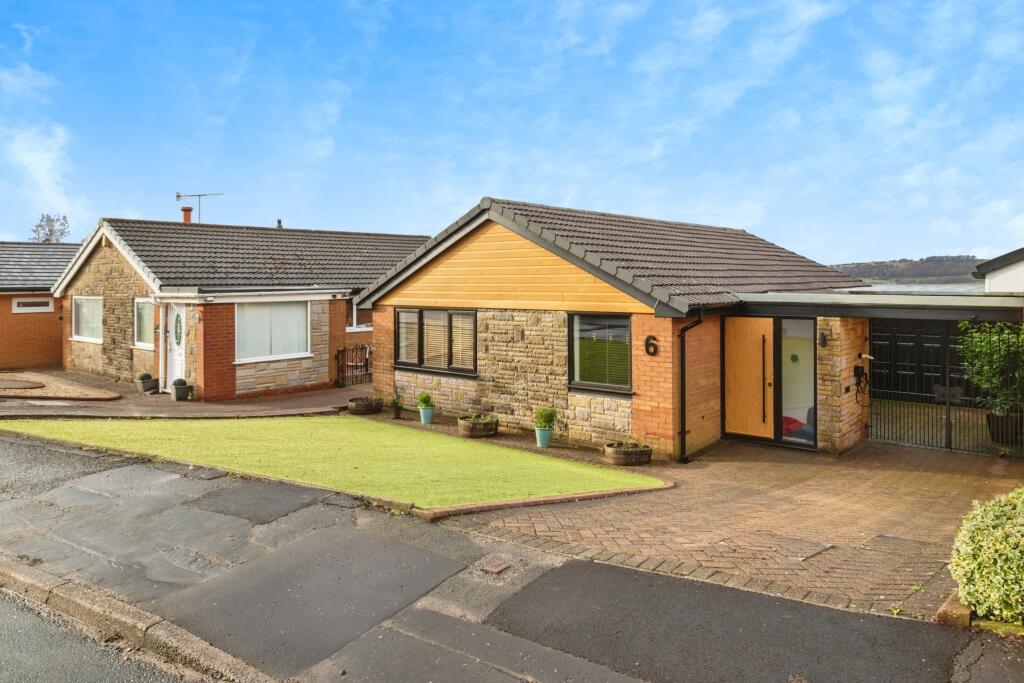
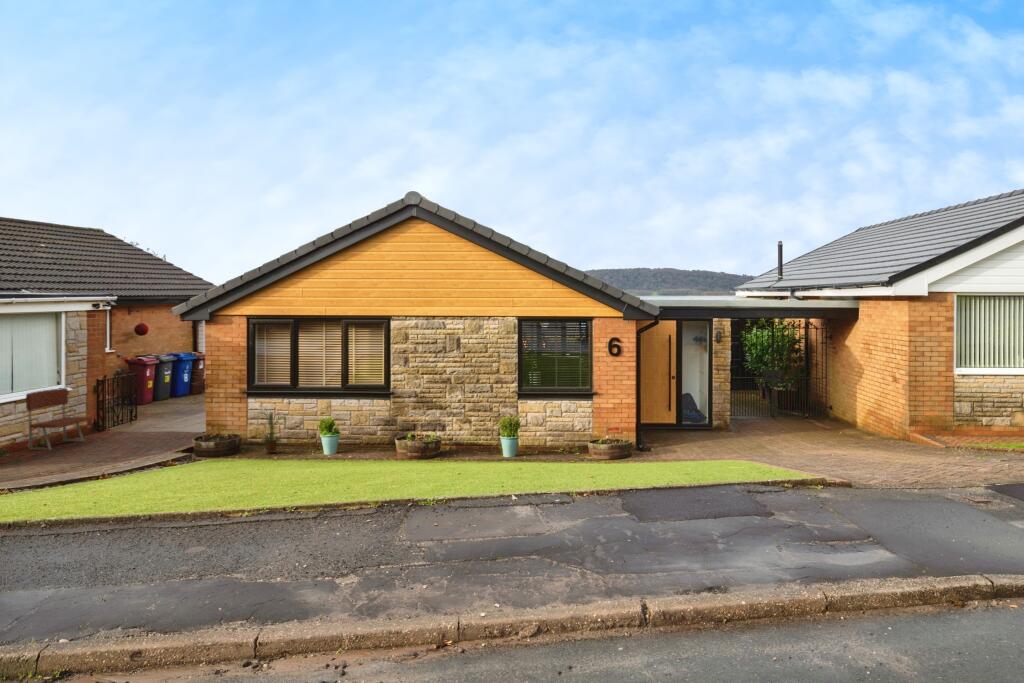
bench: none [276,355,319,399] -> present [26,388,91,450]

